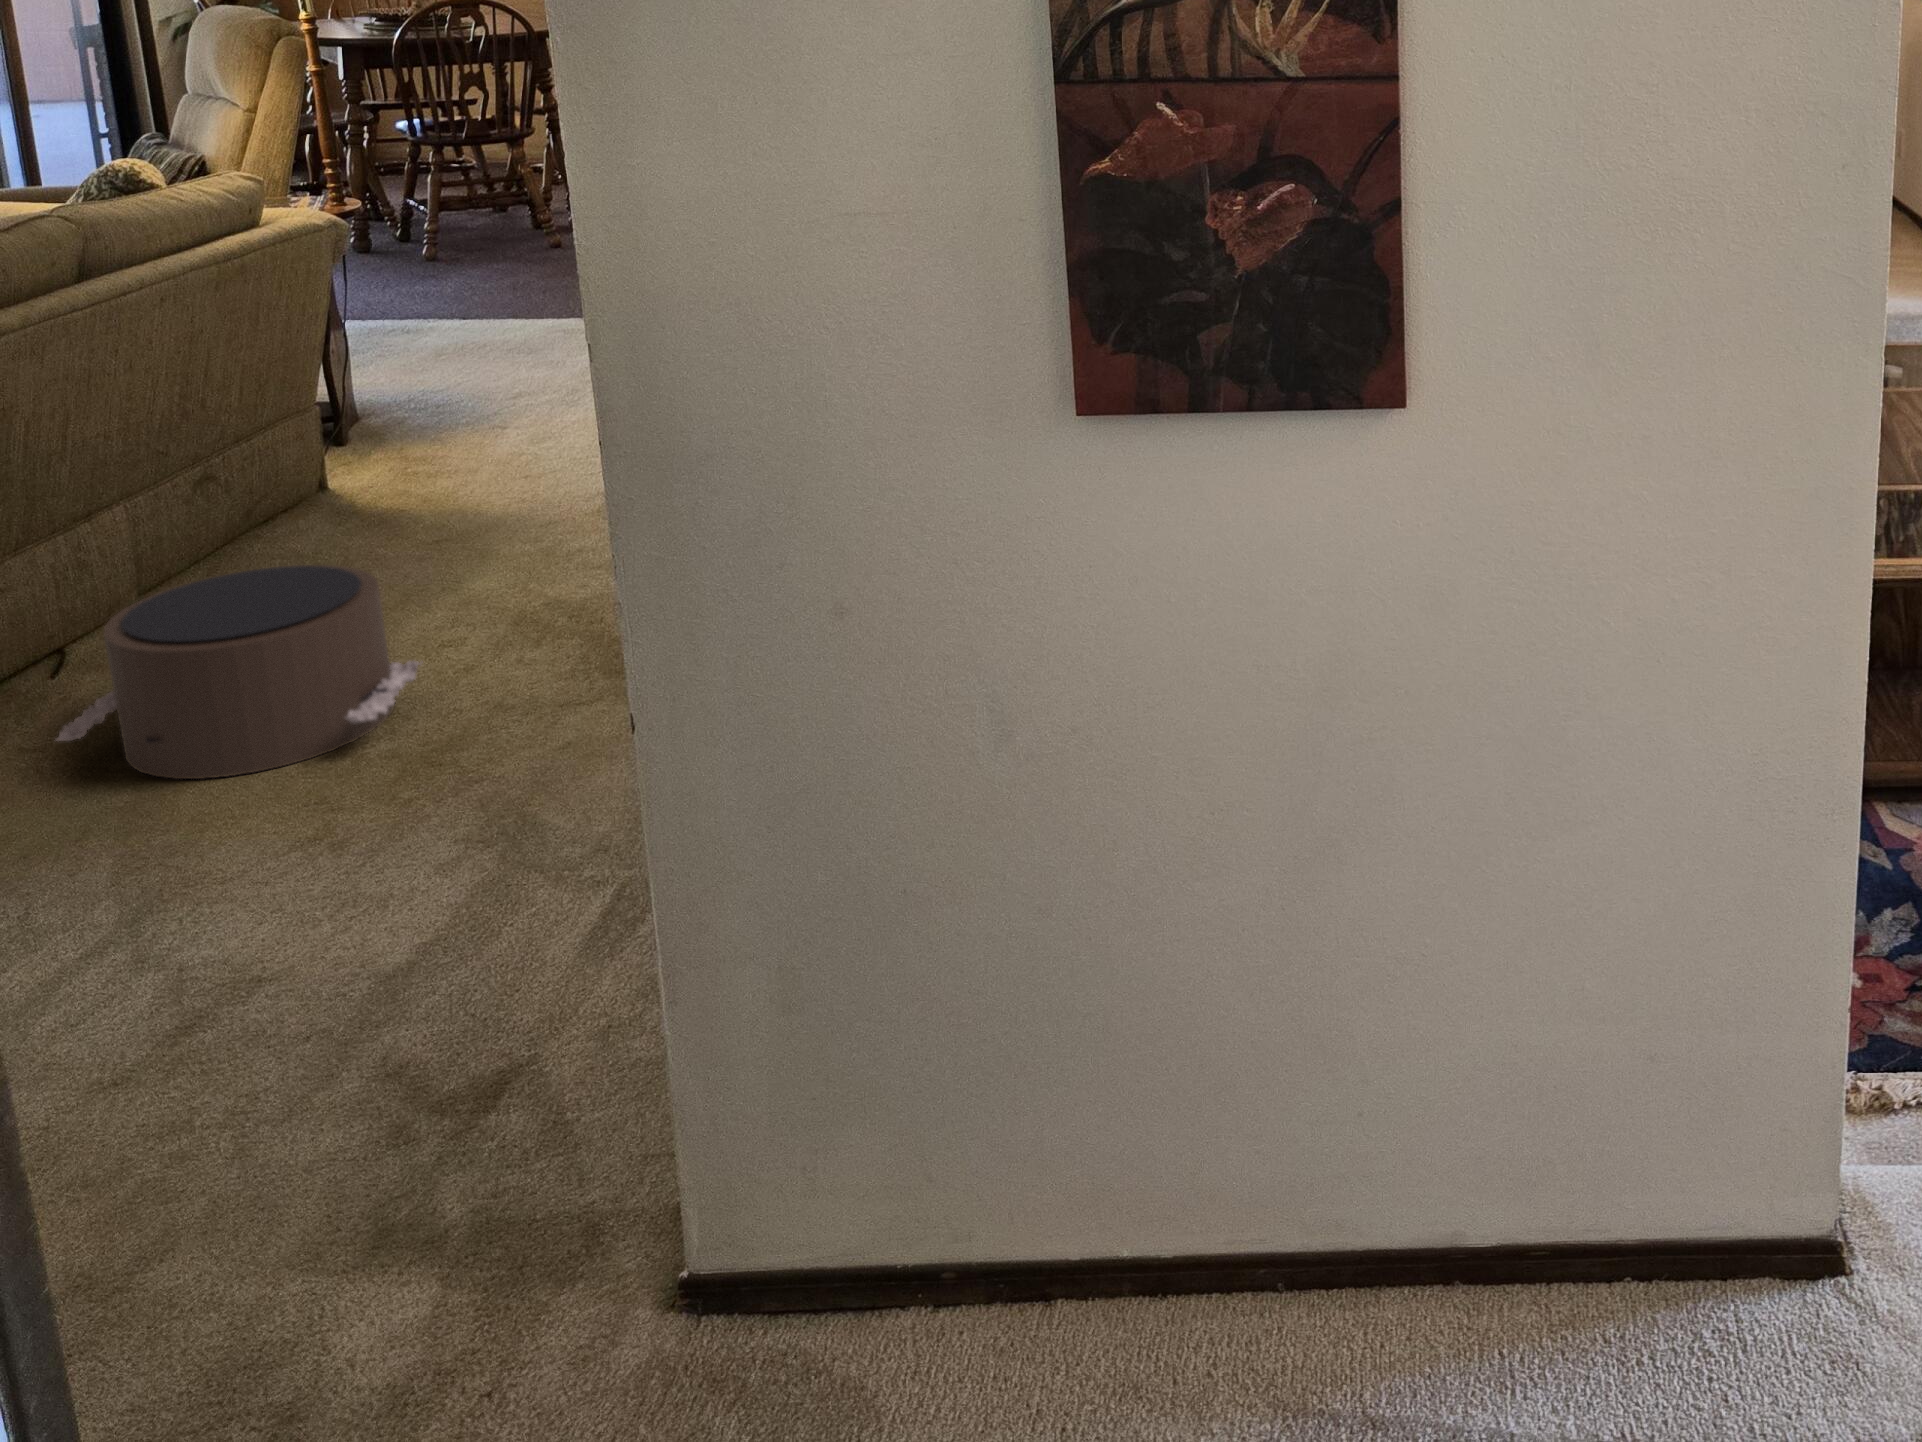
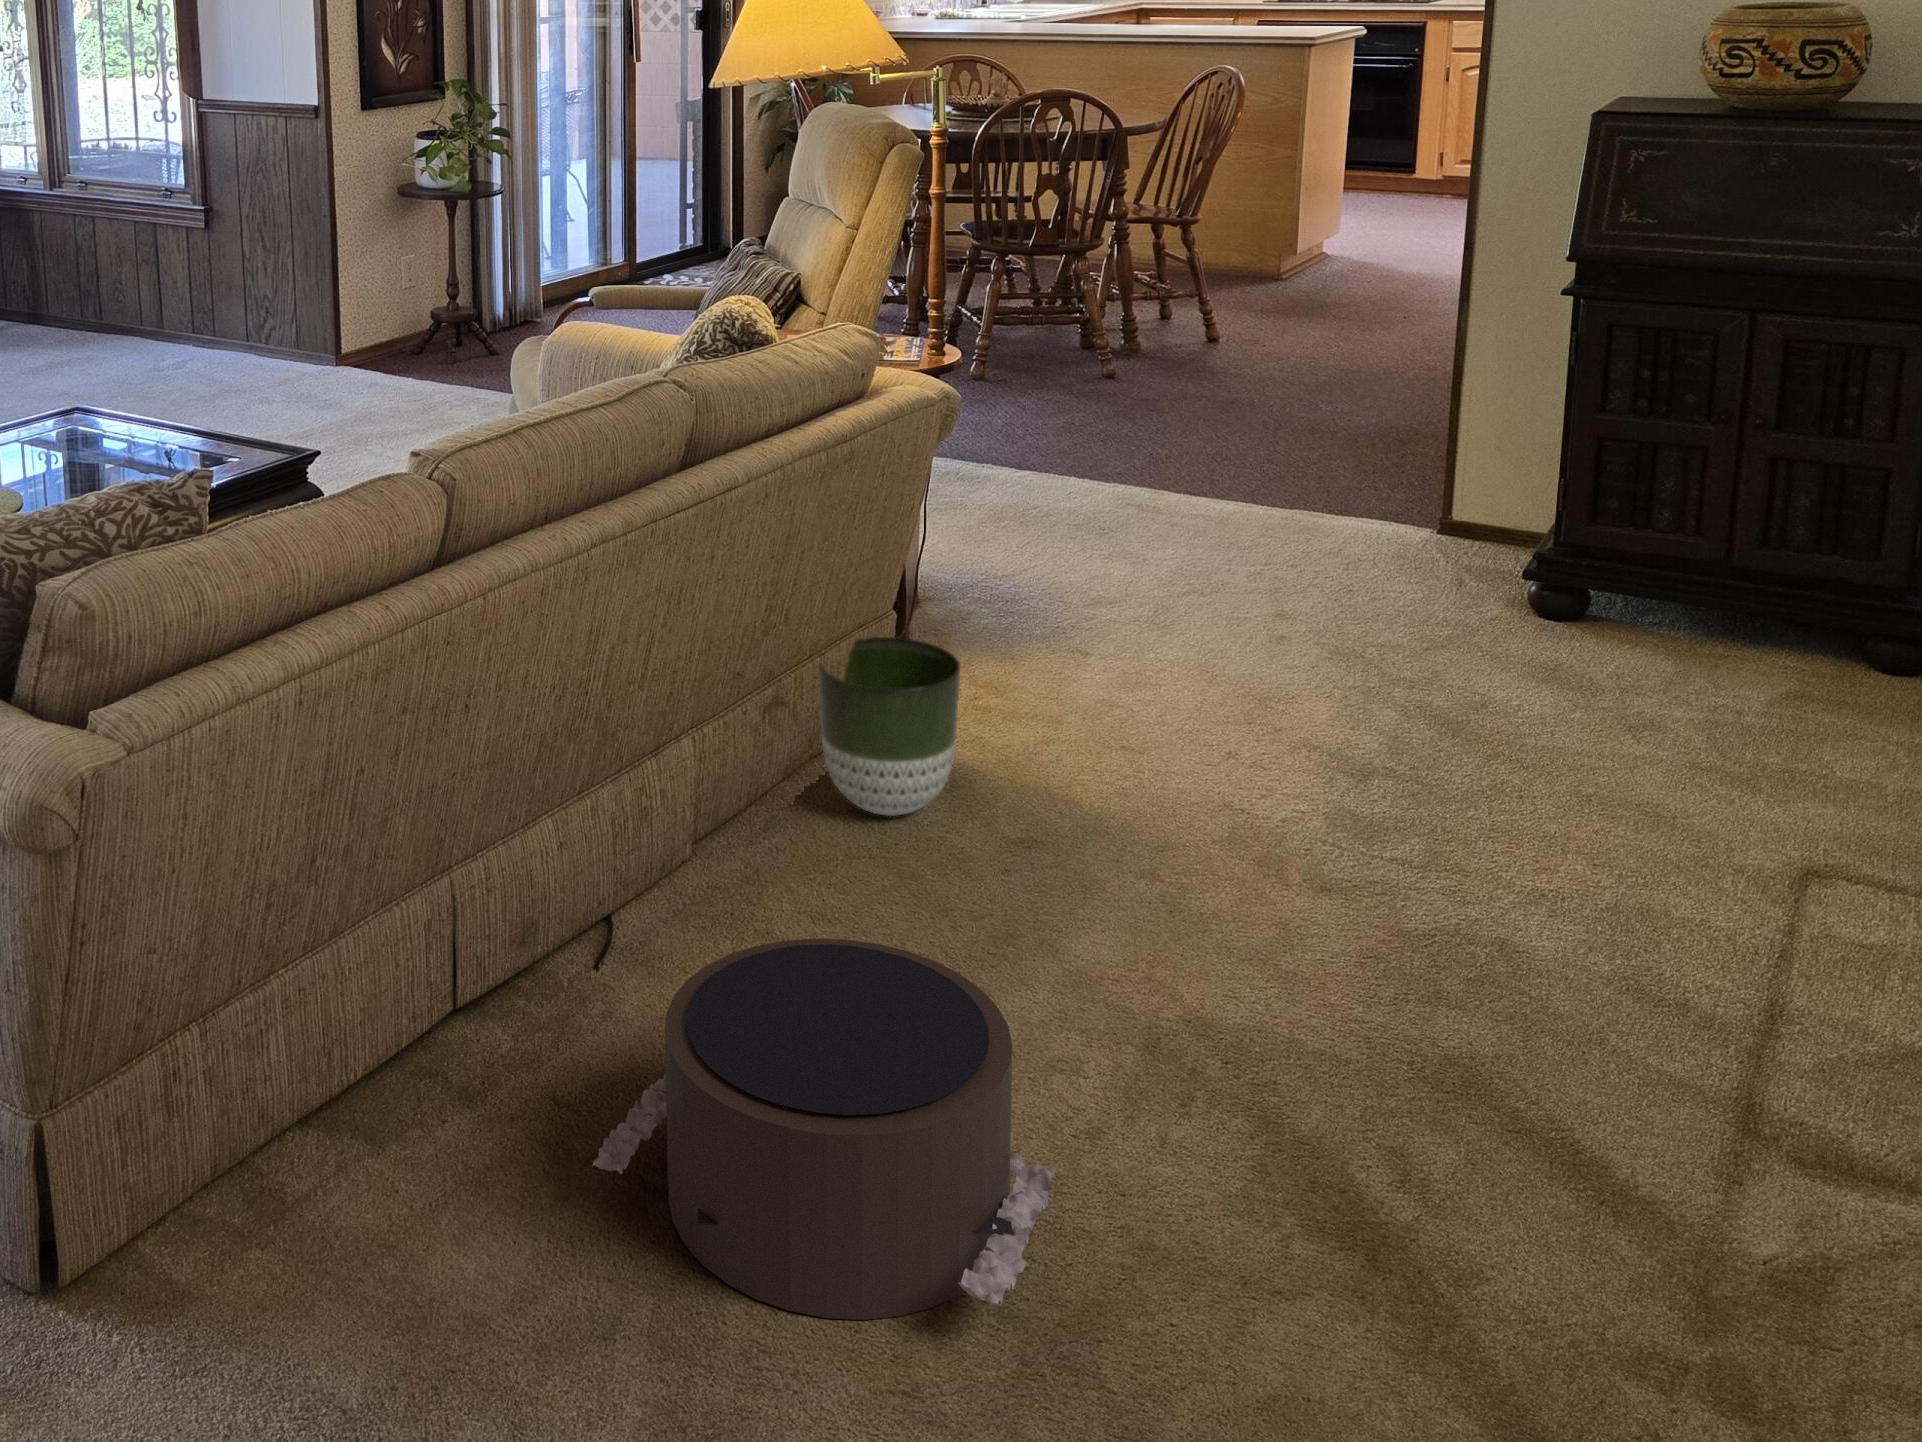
planter: none [238,413,371,548] -> present [818,637,960,816]

